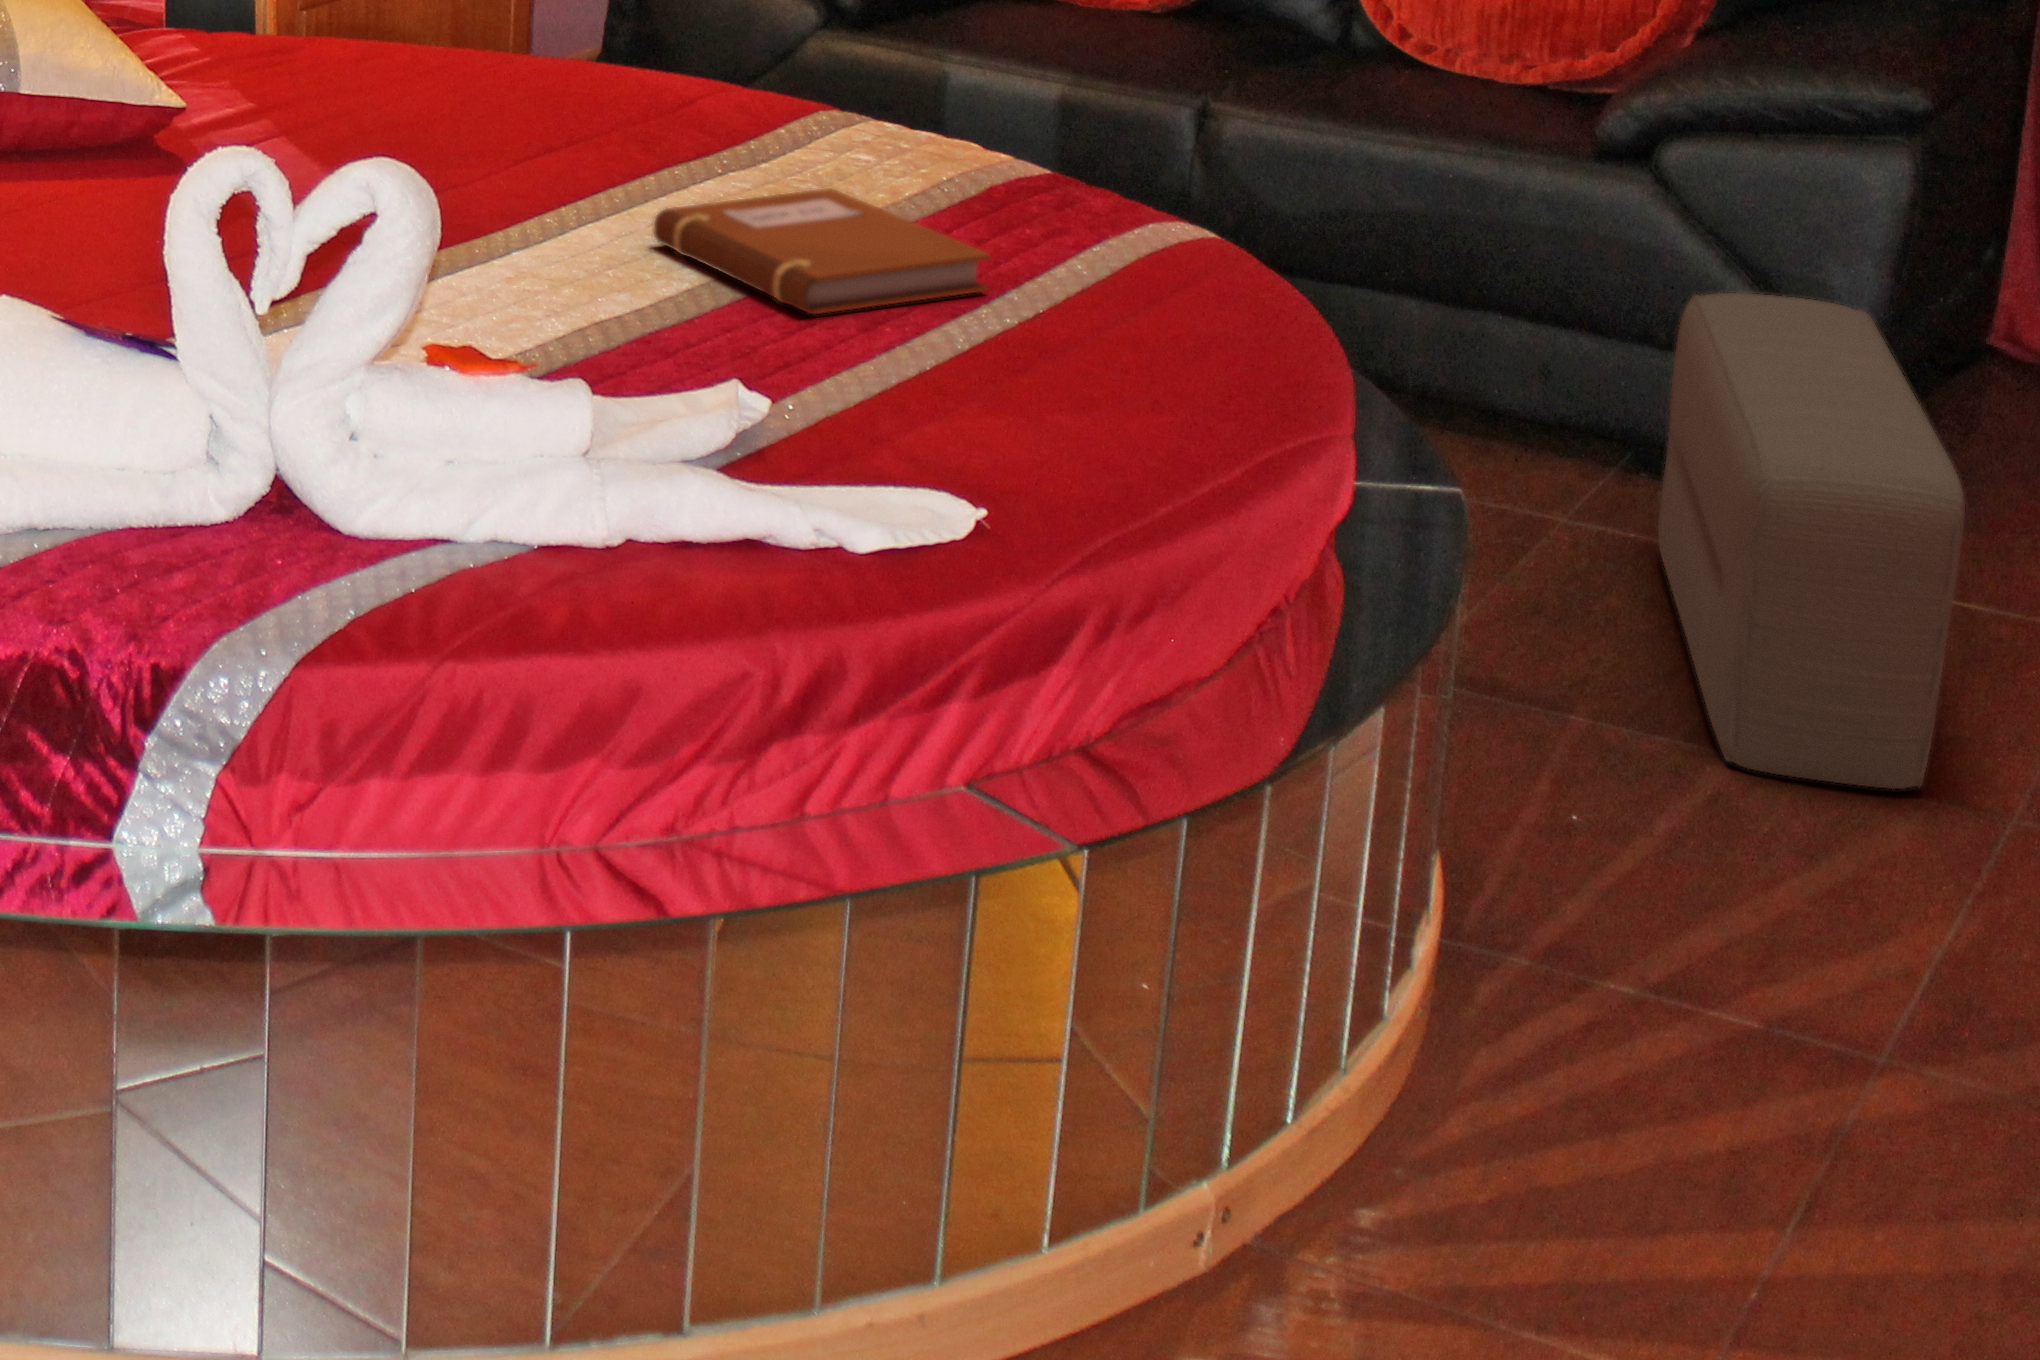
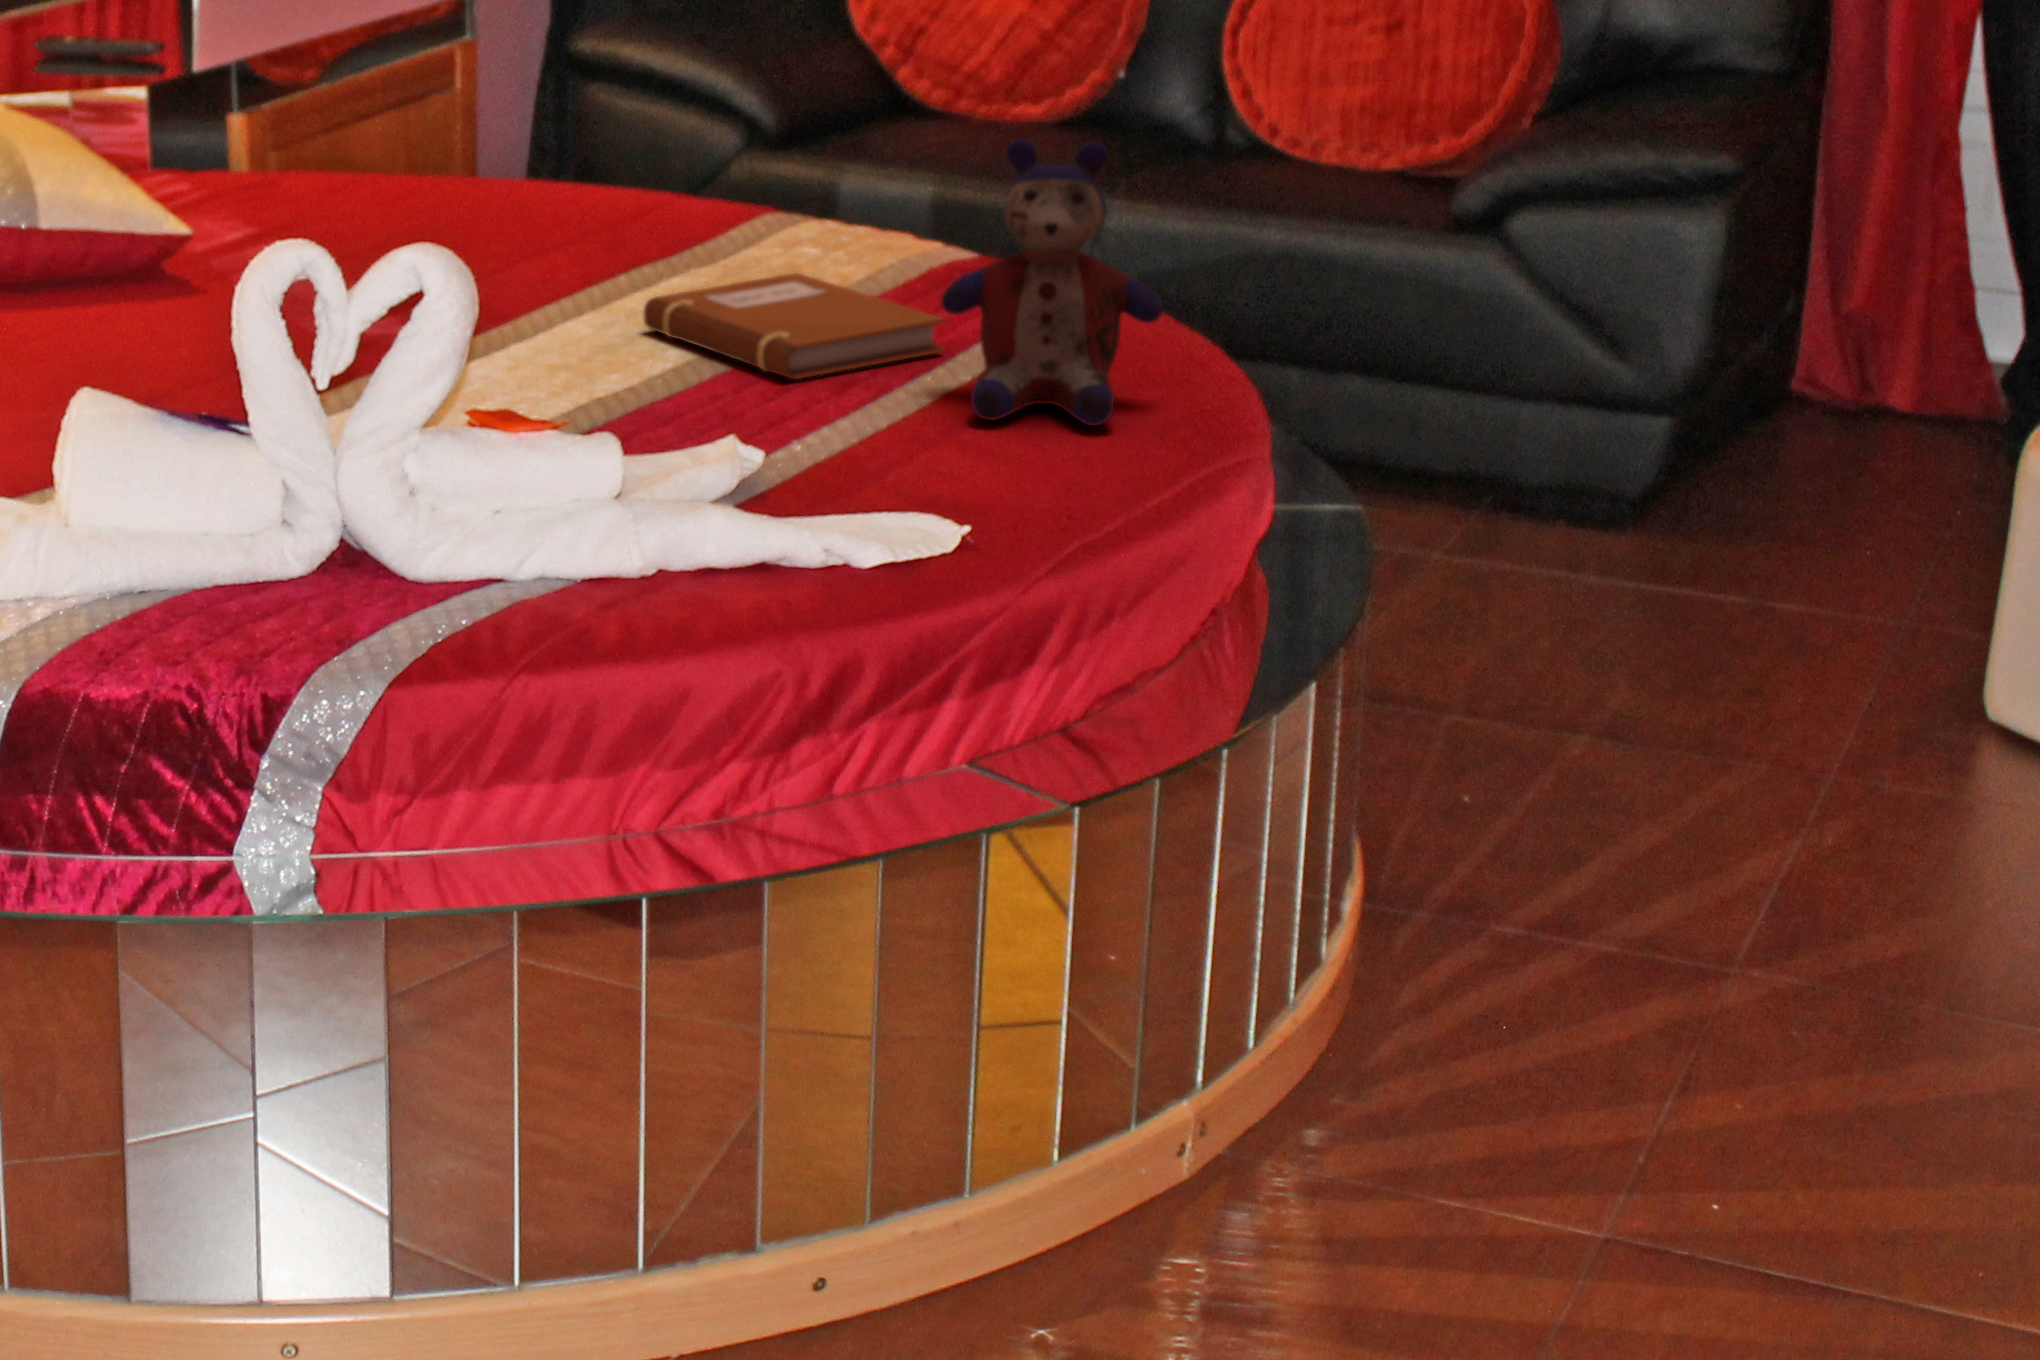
stuffed bear: none [981,66,1237,394] -> present [941,140,1163,426]
pouf: present [1658,293,1965,789] -> none [1508,336,1766,747]

